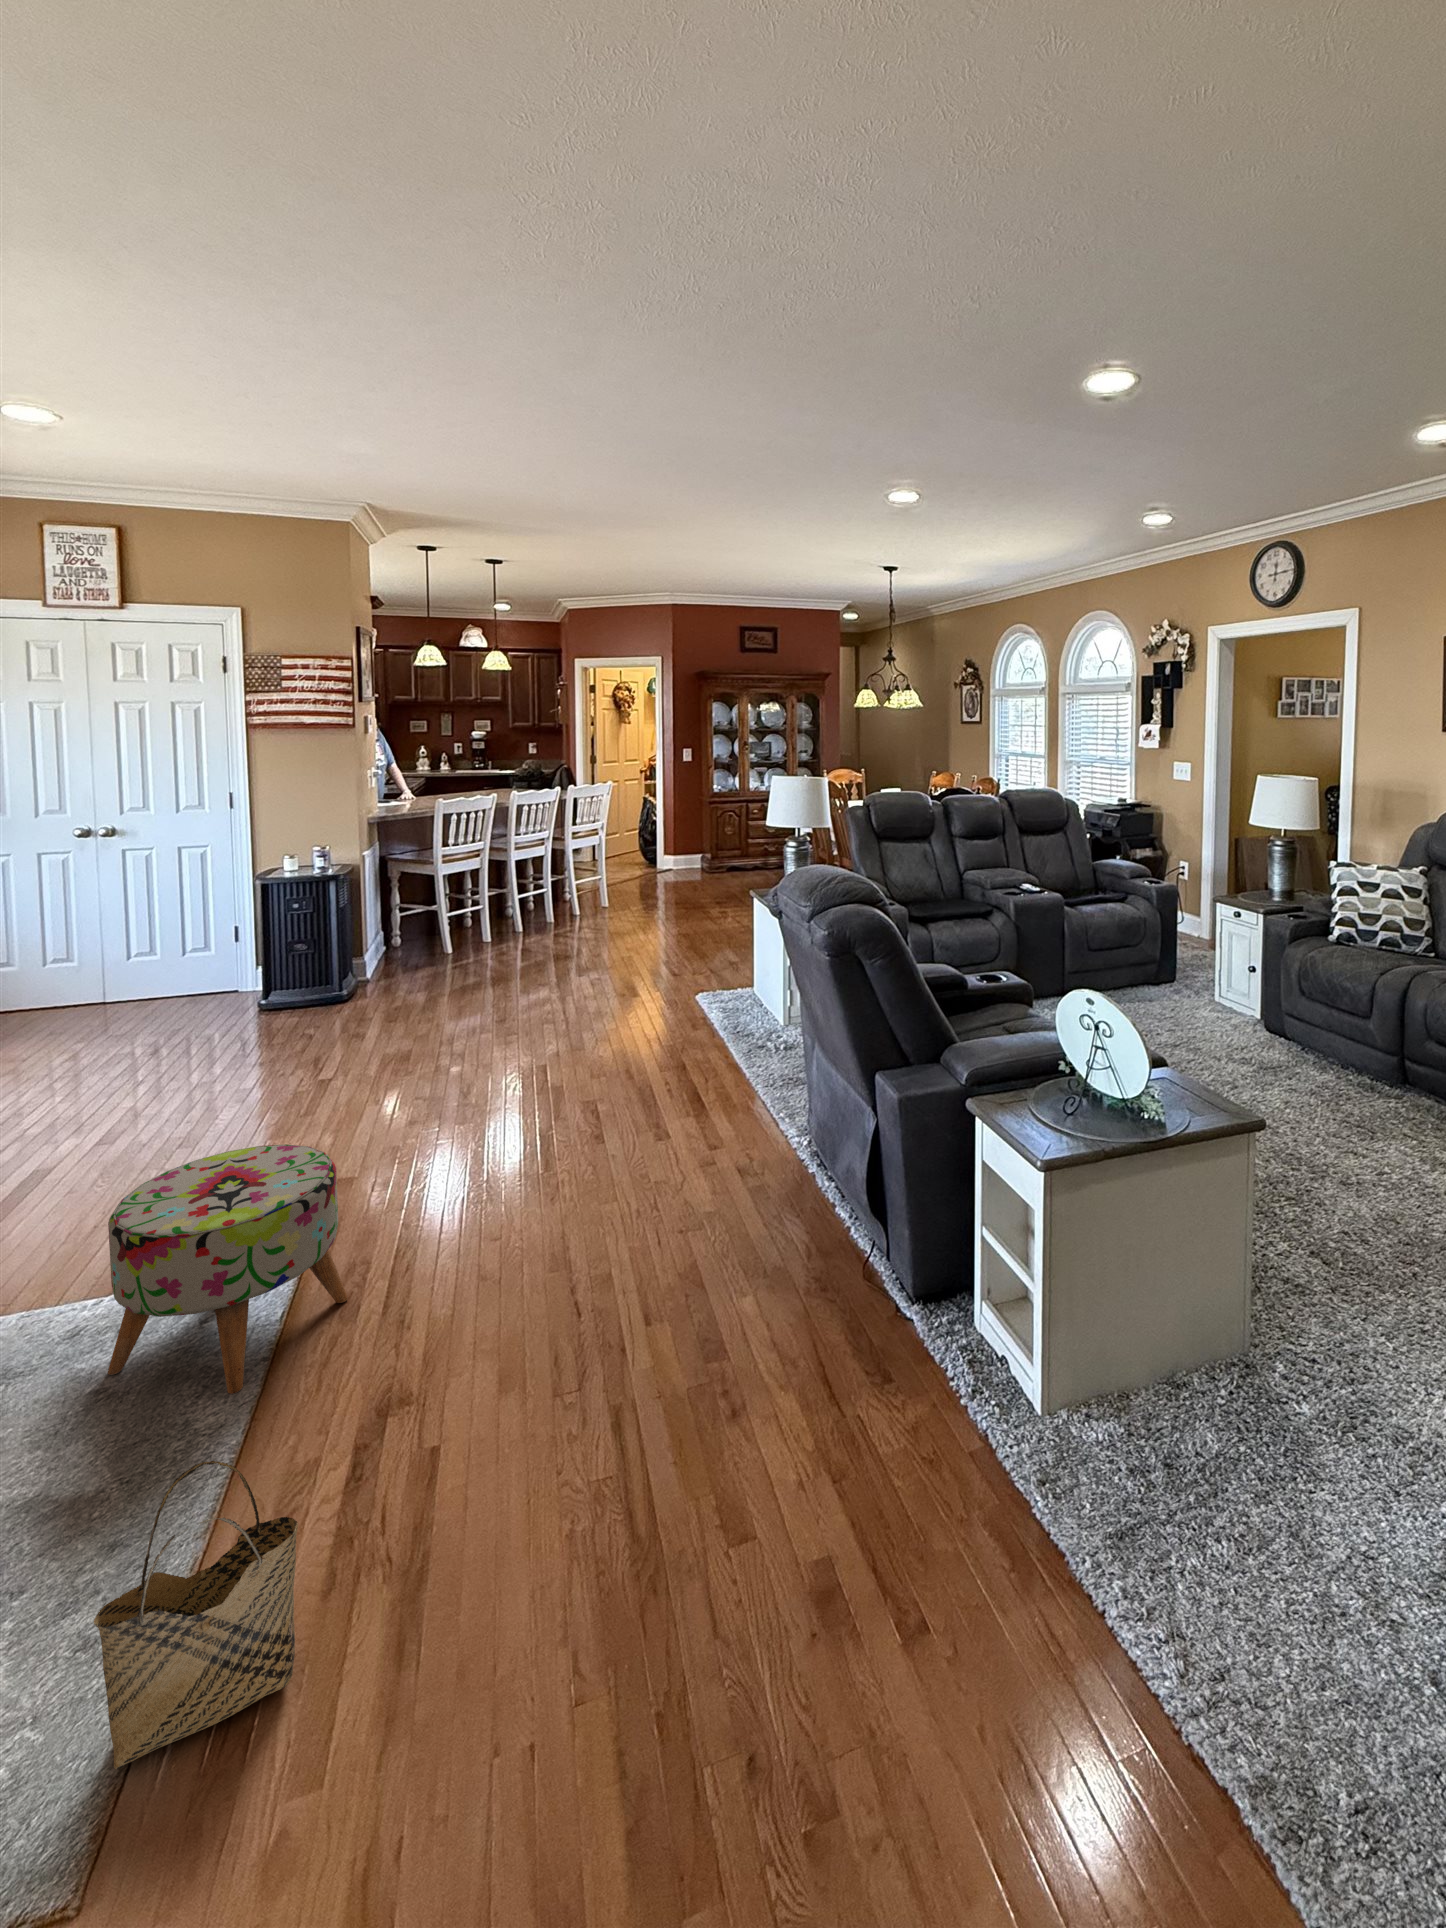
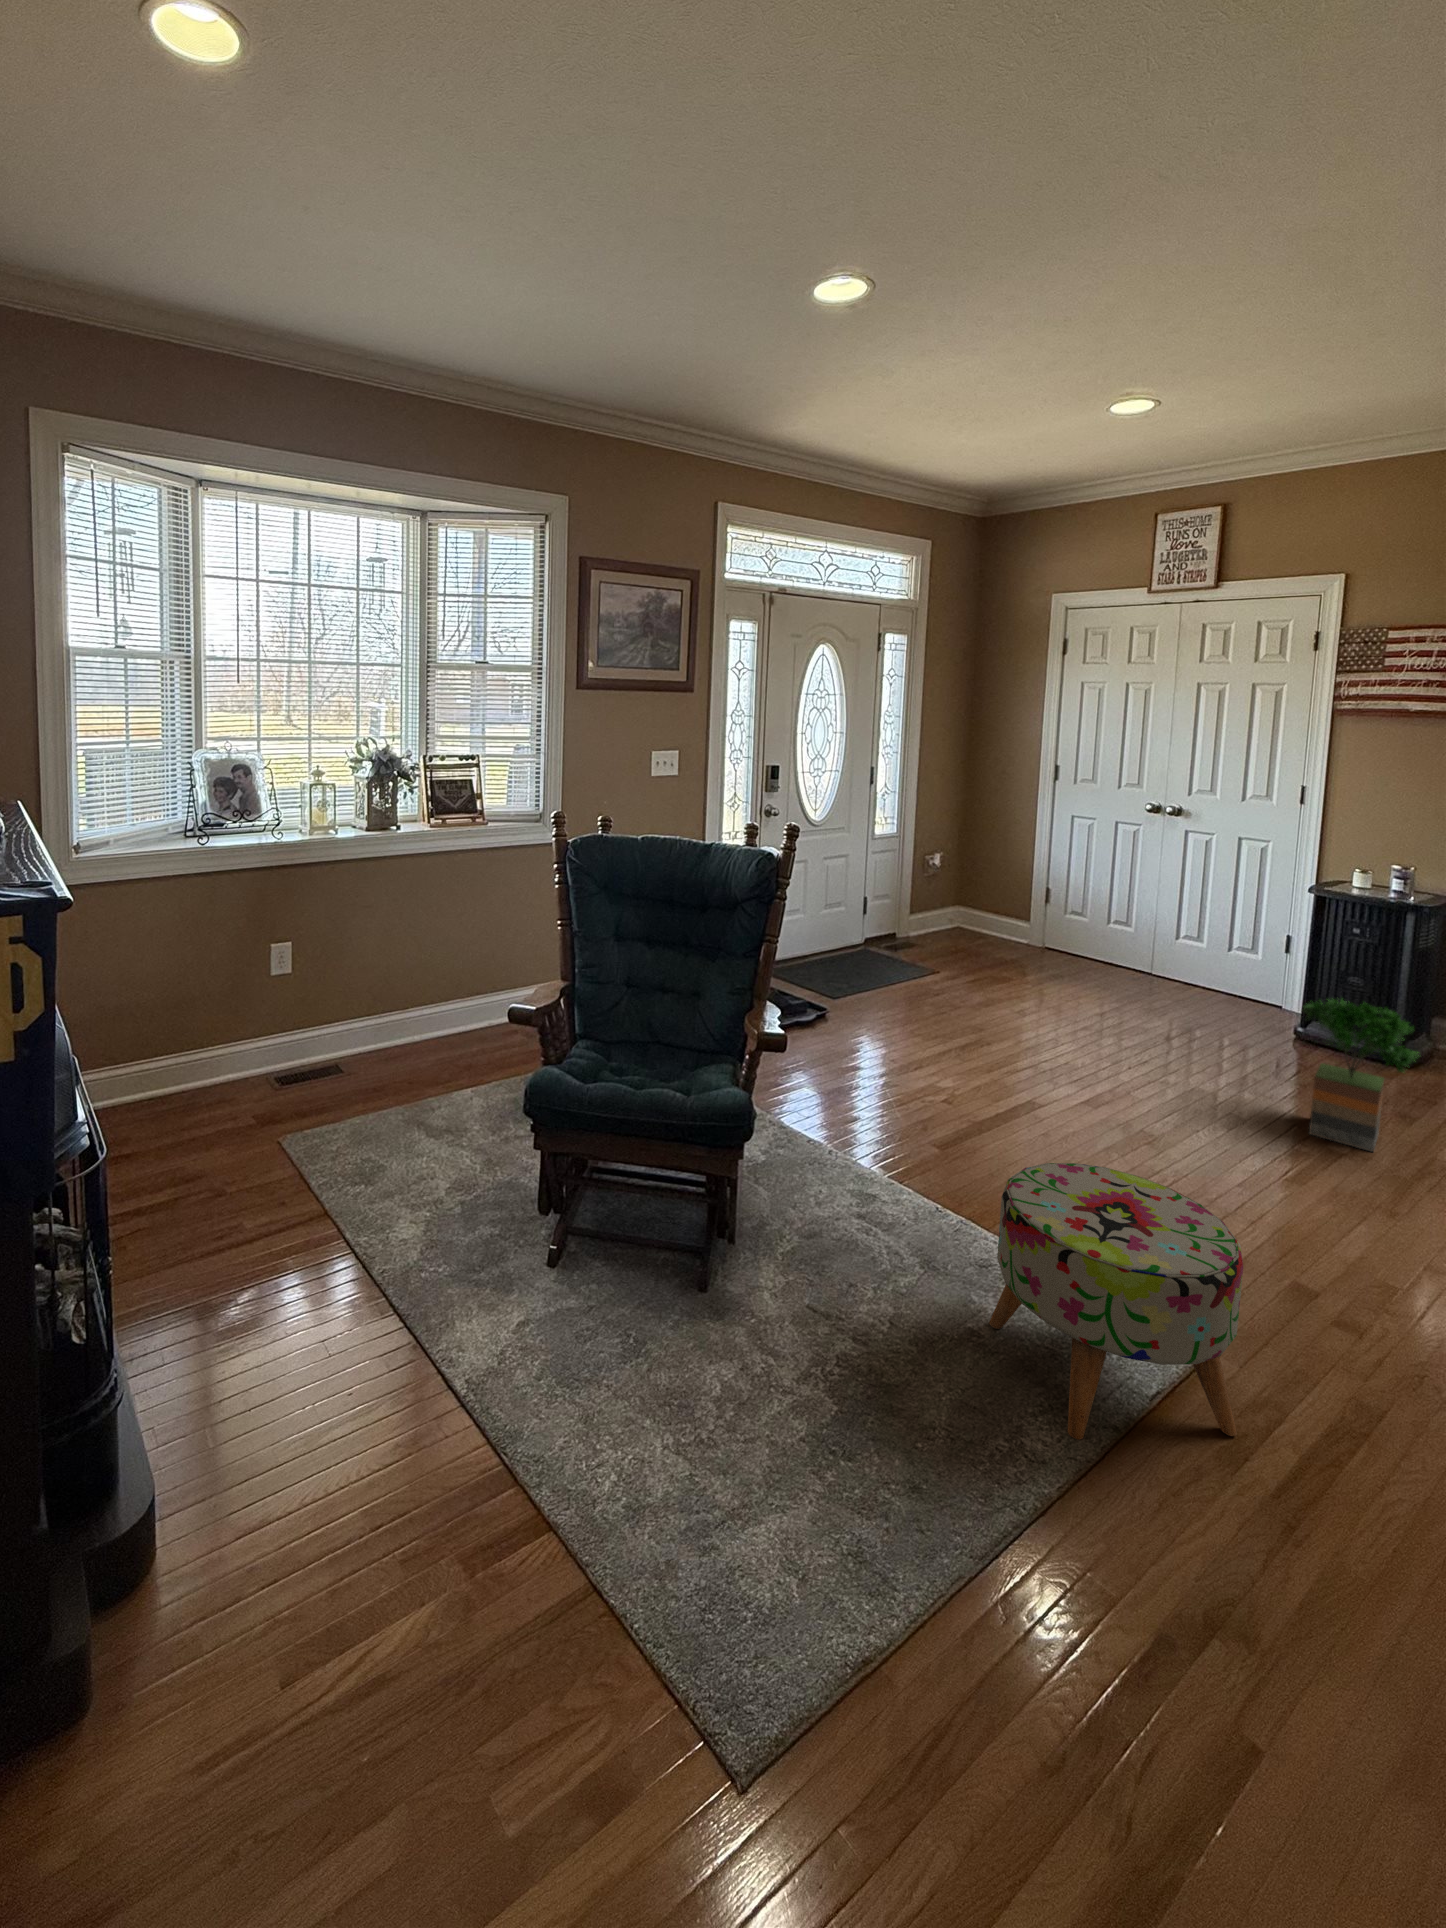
potted tree: none [281,955,370,1077] -> present [1305,999,1419,1152]
woven basket: present [94,1460,298,1770] -> none [816,1482,1007,1819]

